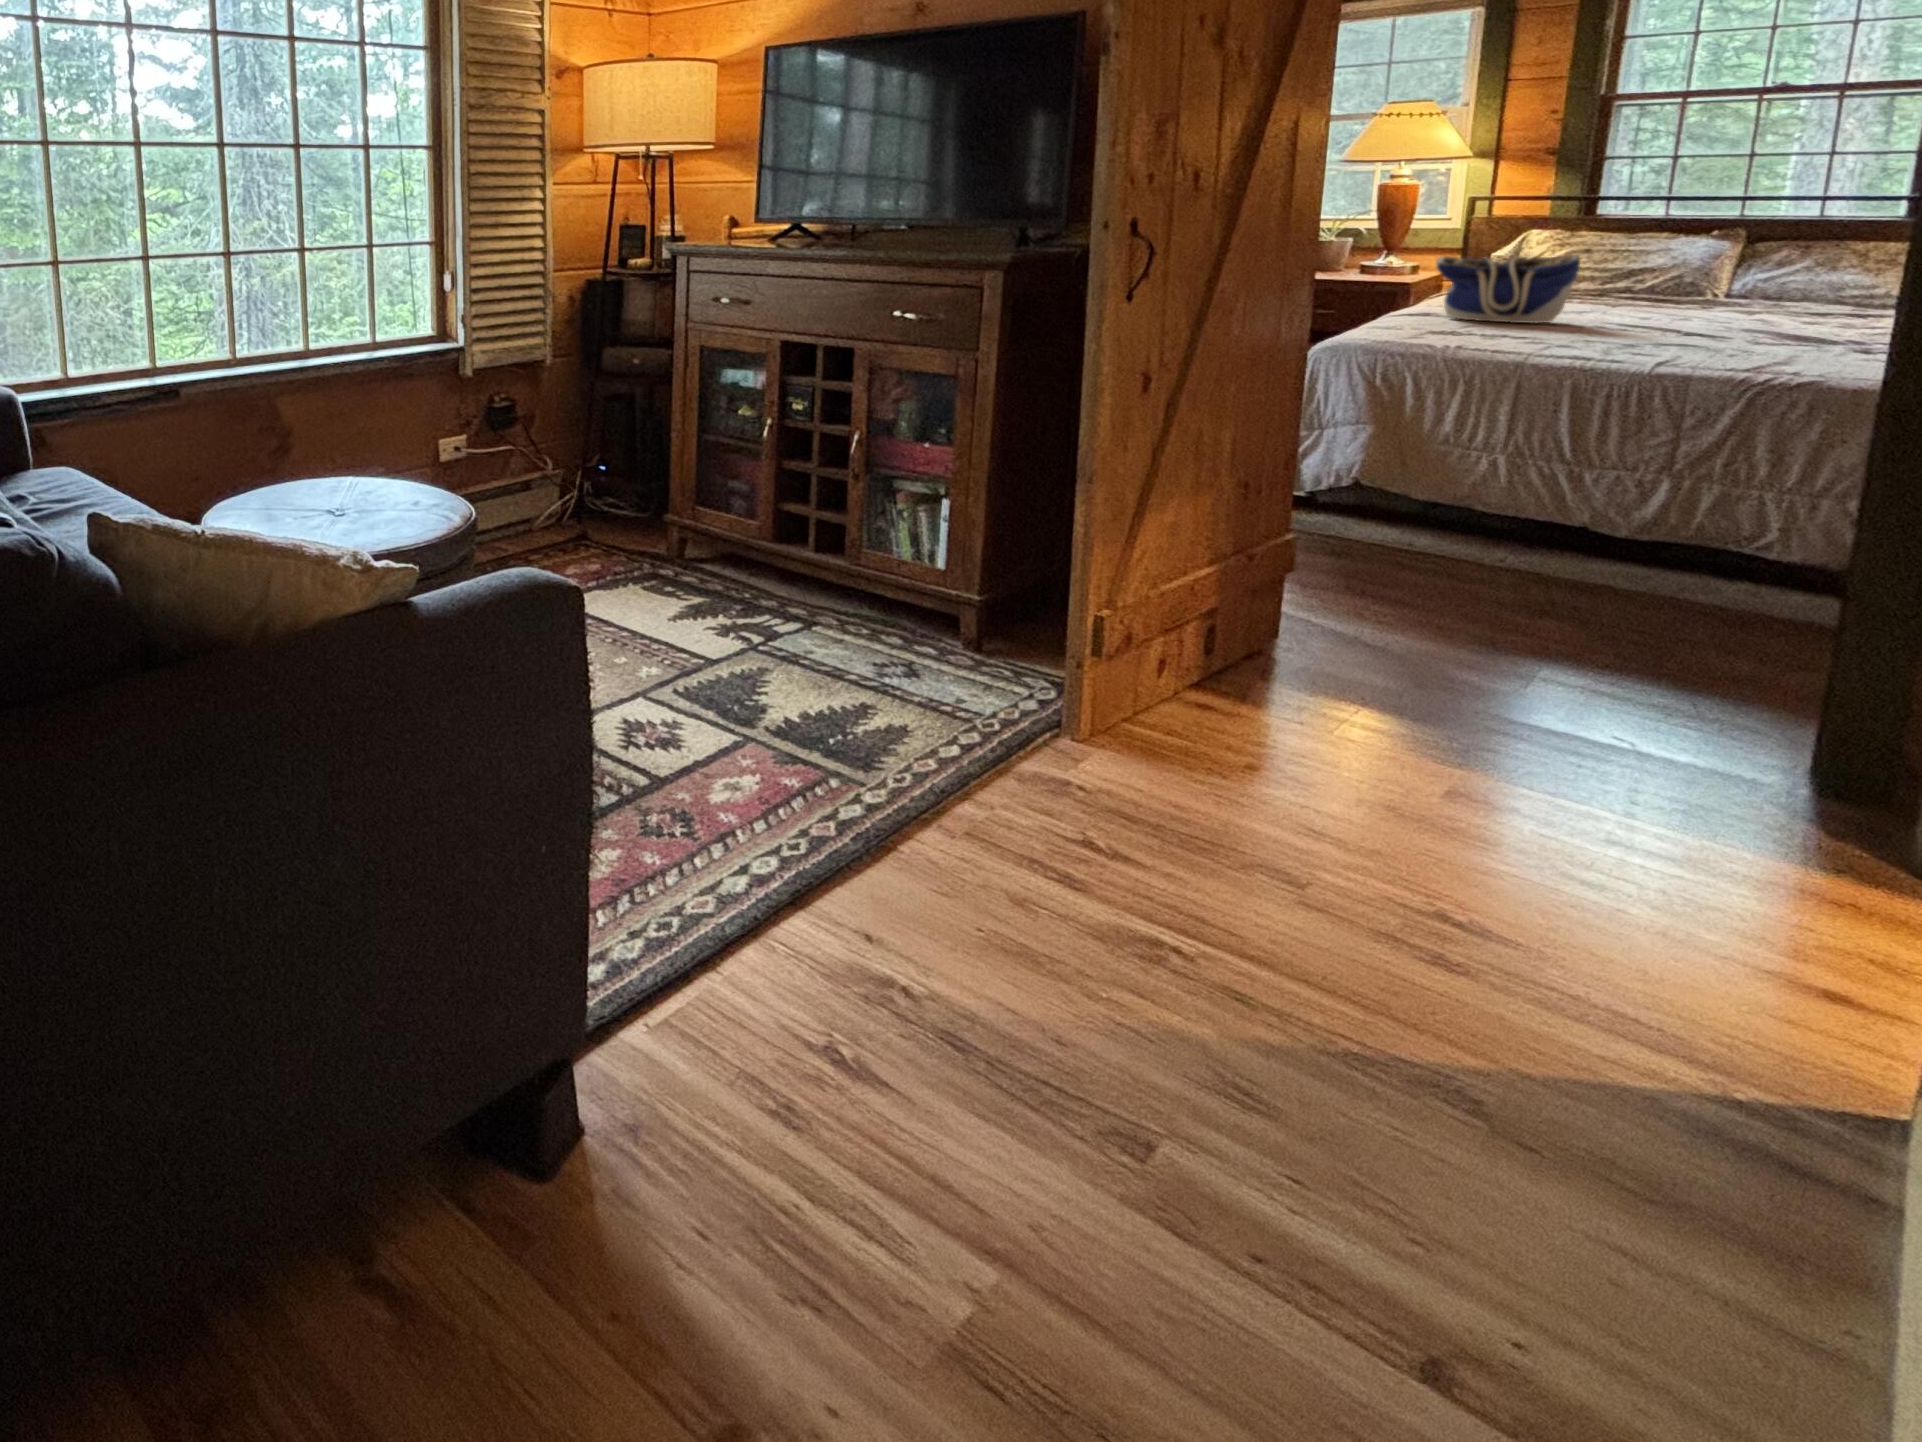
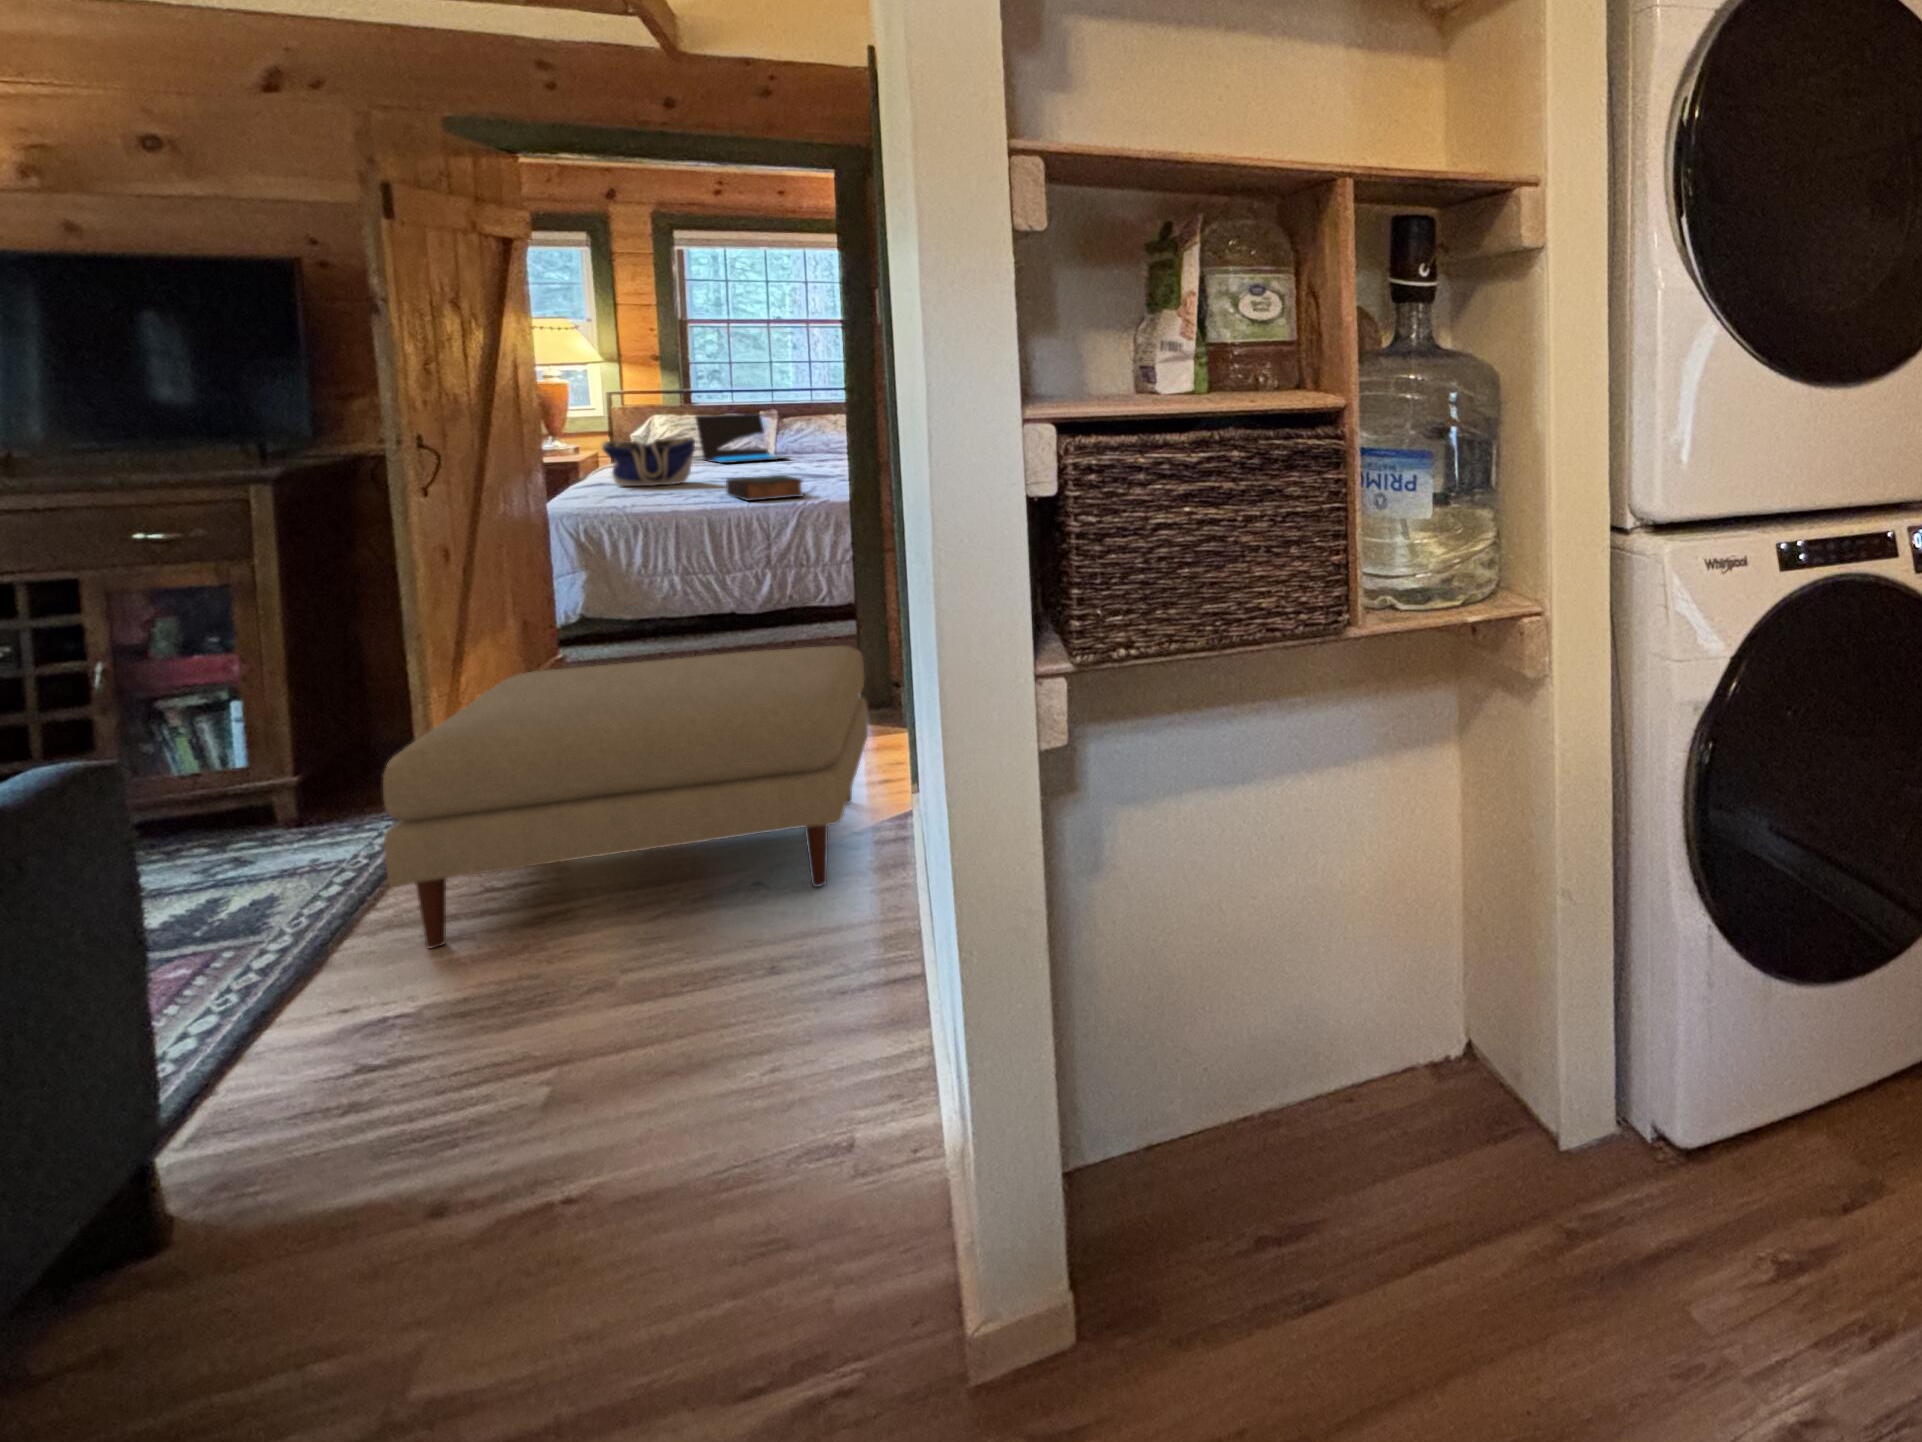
laptop: none [1593,229,1755,303] -> present [696,413,787,463]
book: none [1618,322,1776,365] -> present [726,475,802,501]
ottoman: none [951,562,1871,1233] -> present [383,646,868,948]

